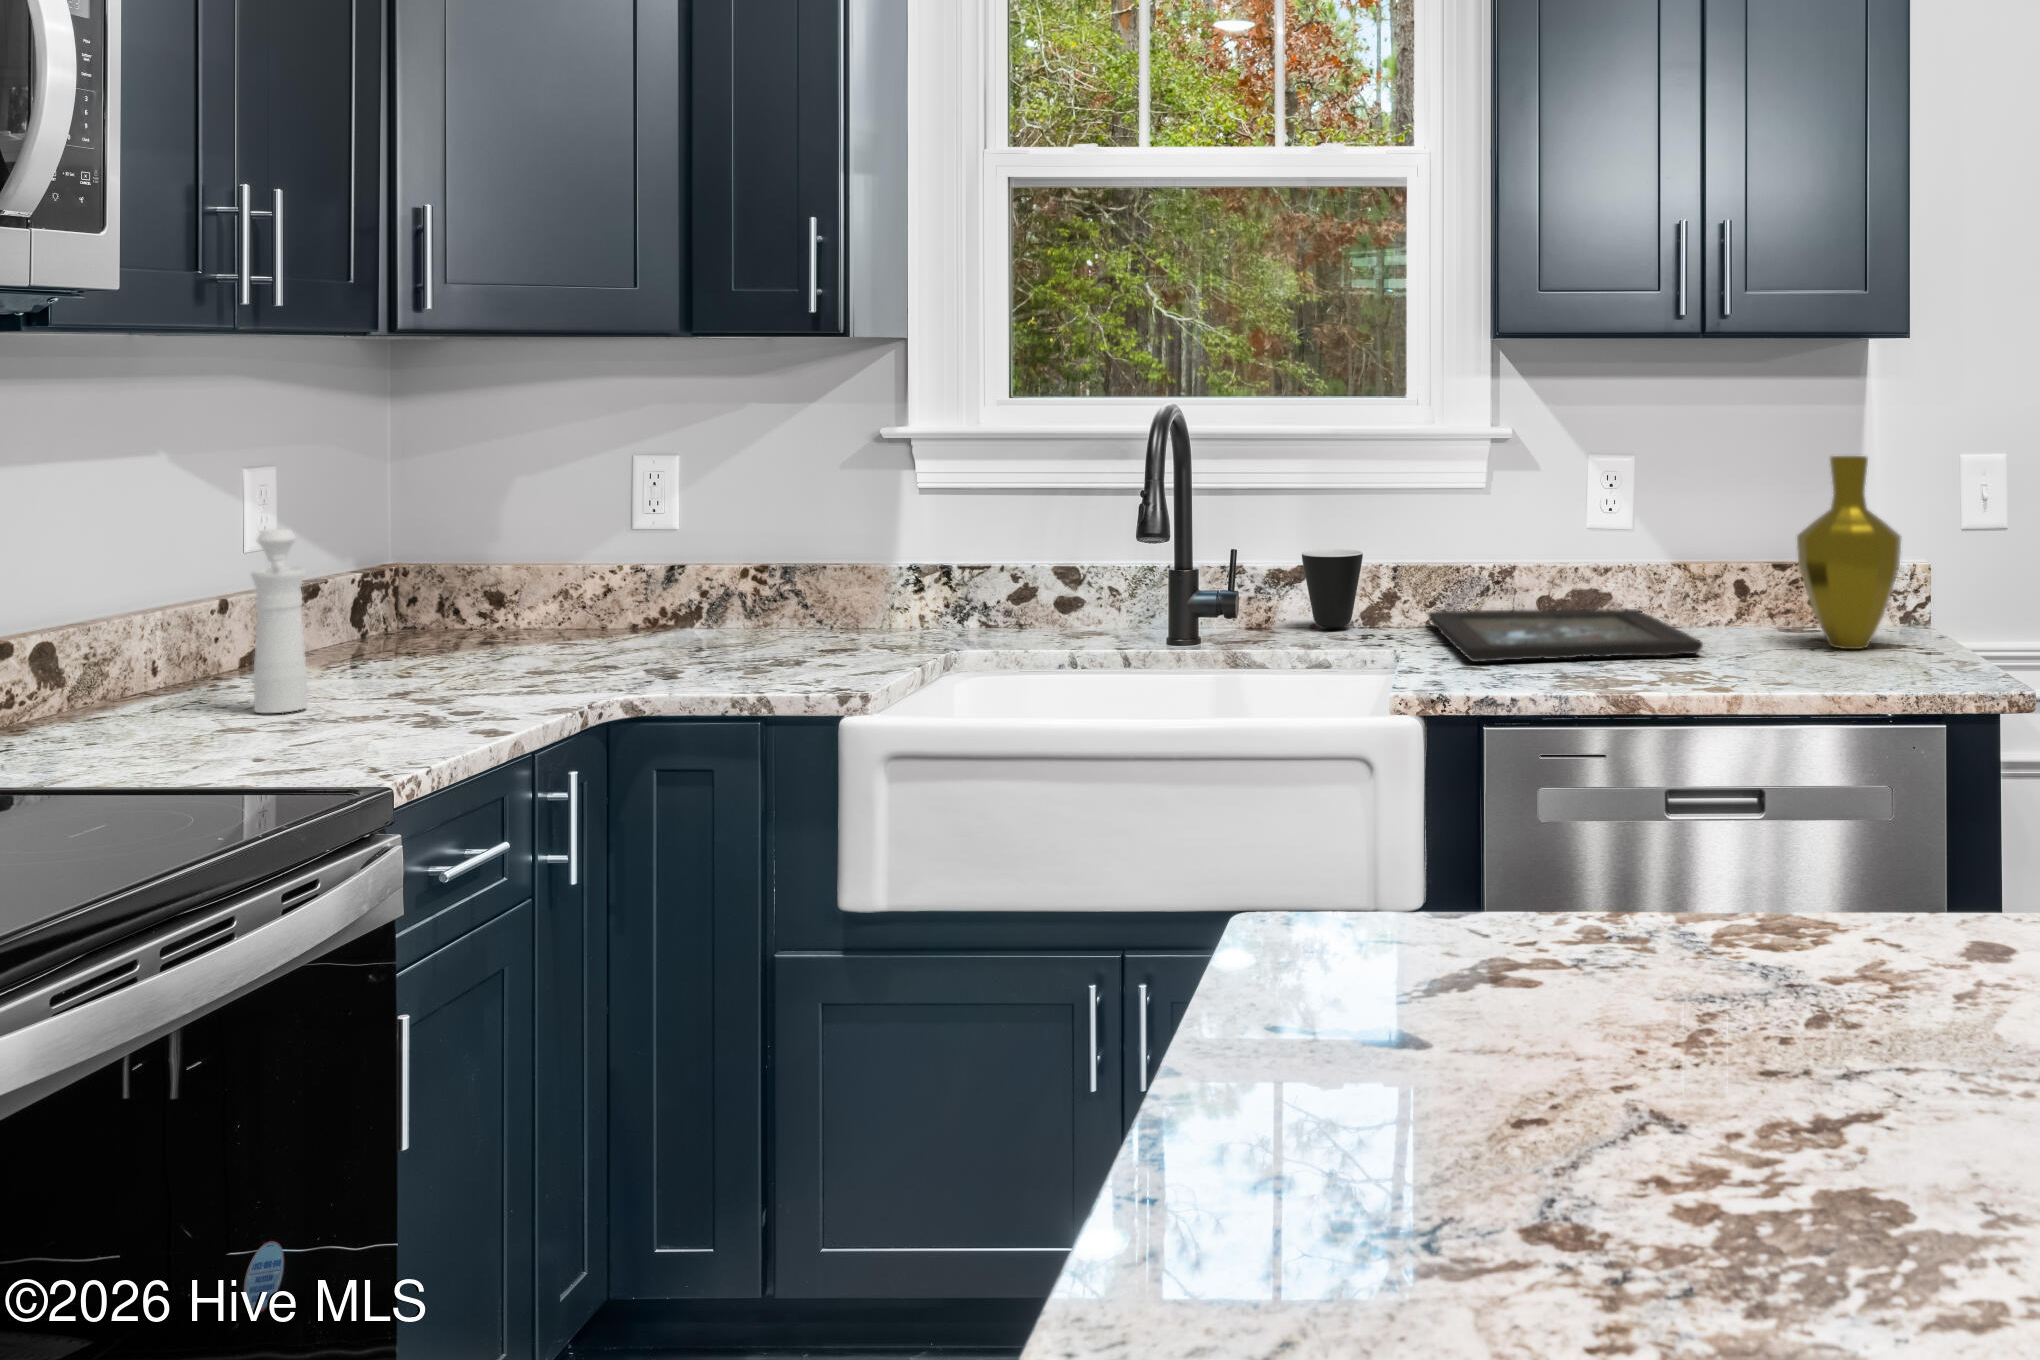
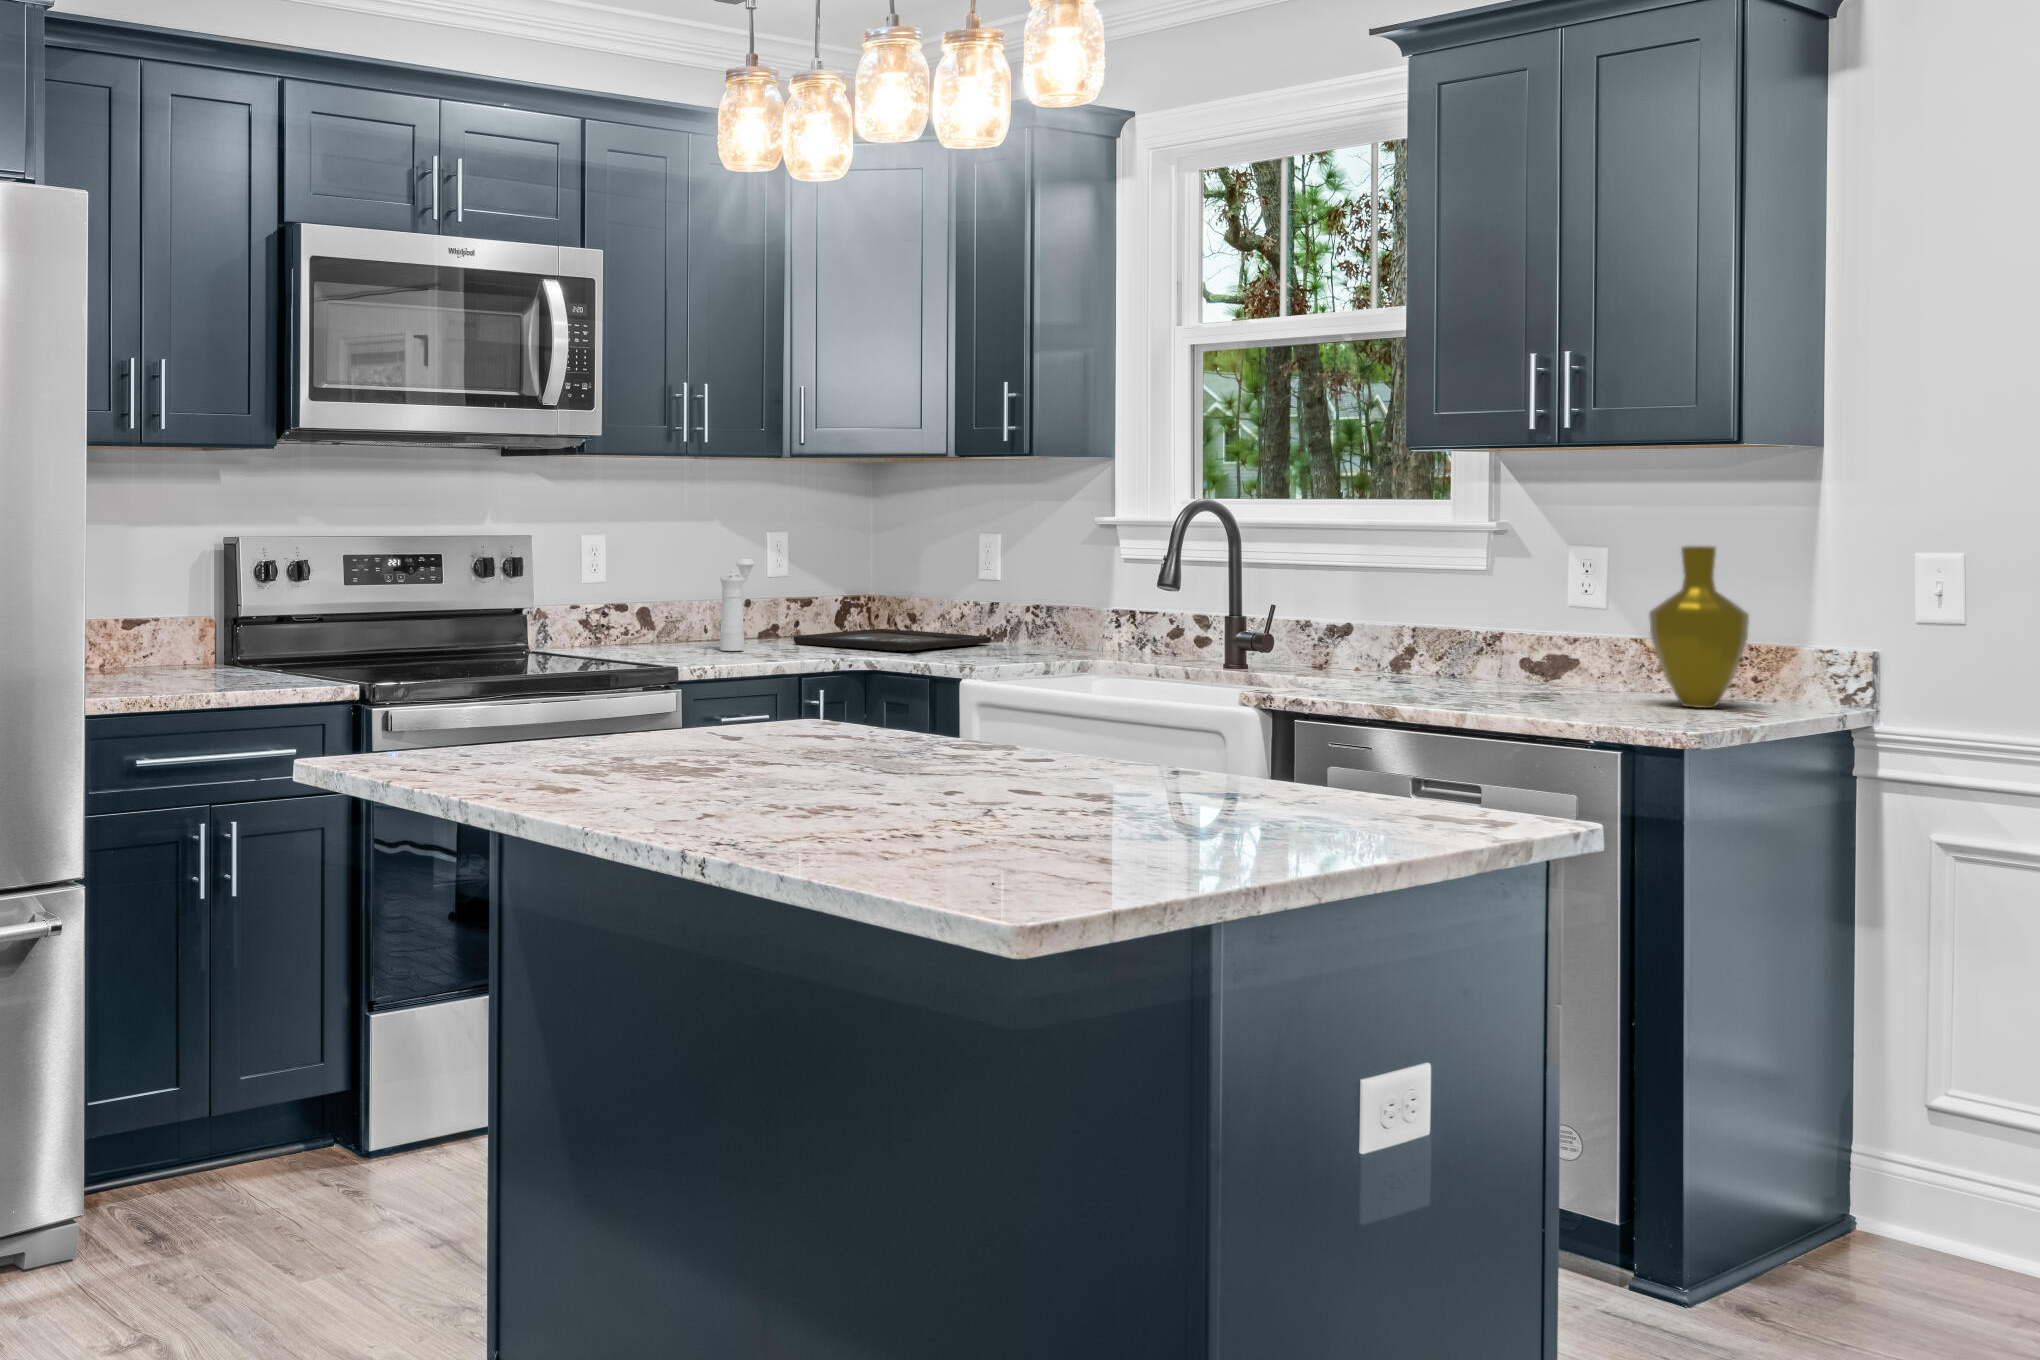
mug: present [1302,549,1363,628] -> none [1336,612,1391,669]
tray: present [1428,609,1703,662] -> present [794,629,991,651]

